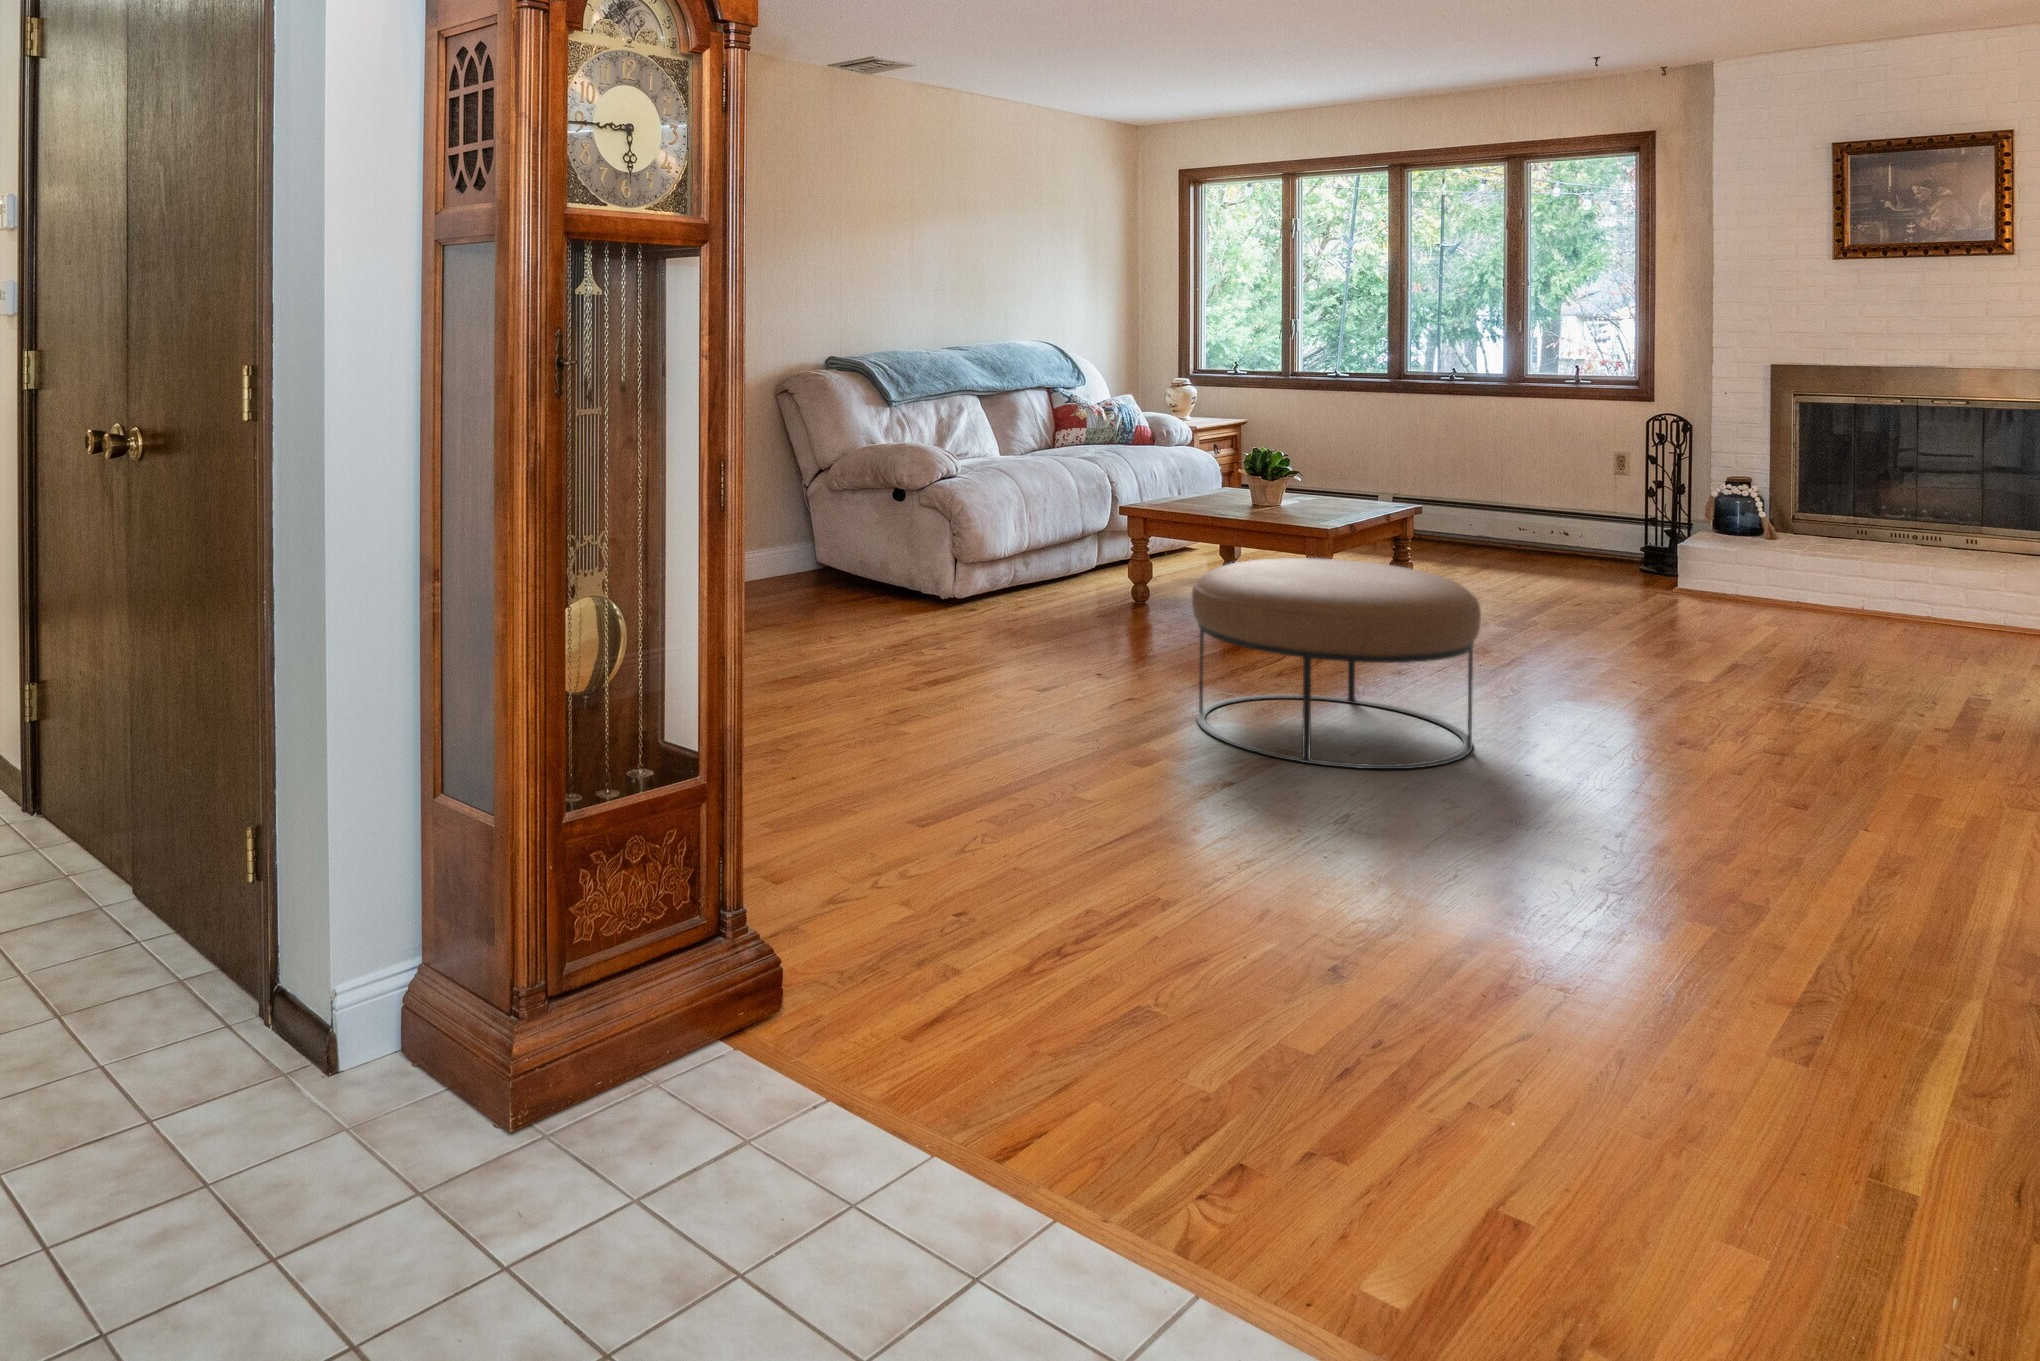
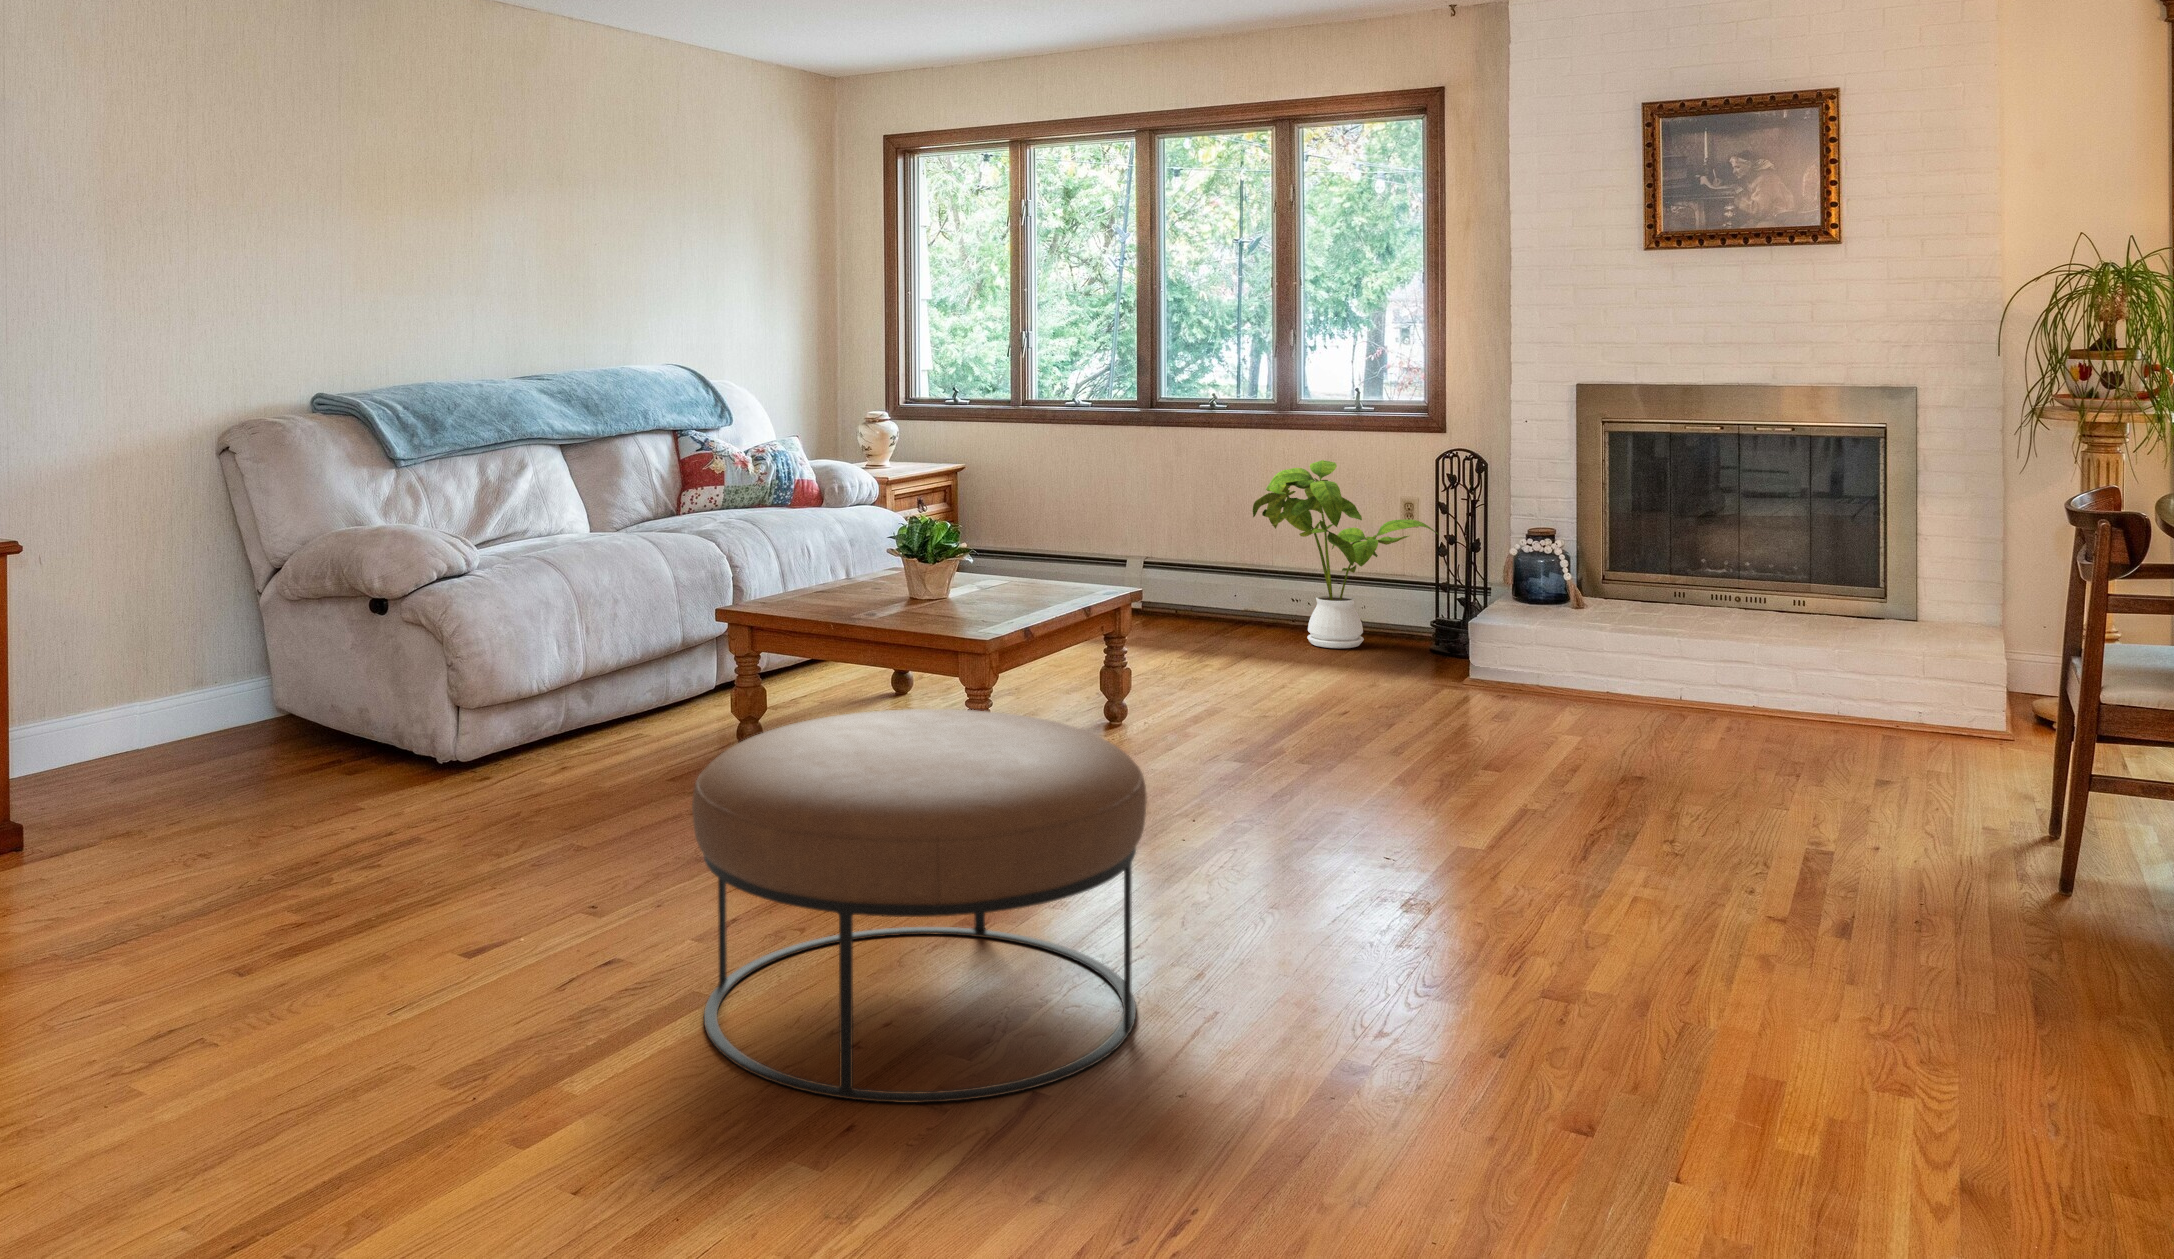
house plant: none [1489,419,1650,564] -> present [1253,460,1438,648]

